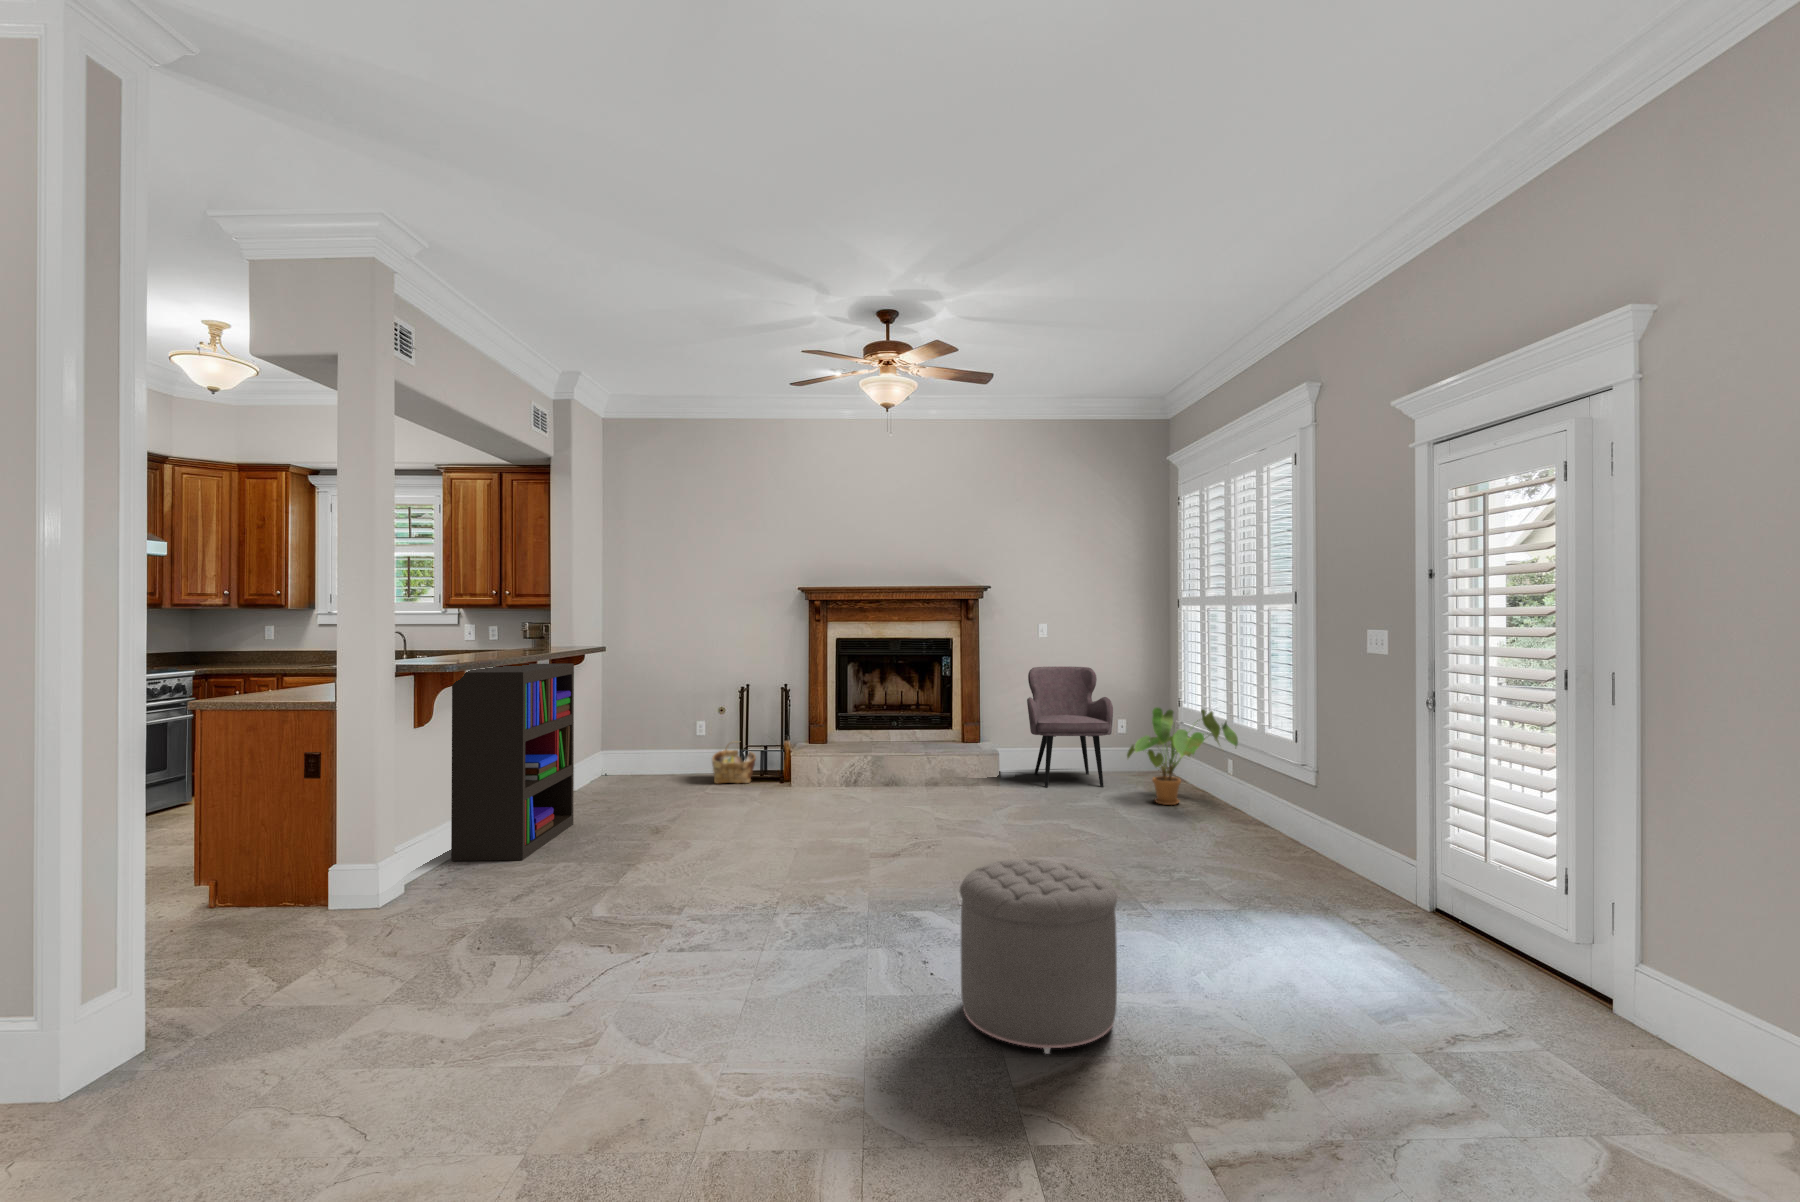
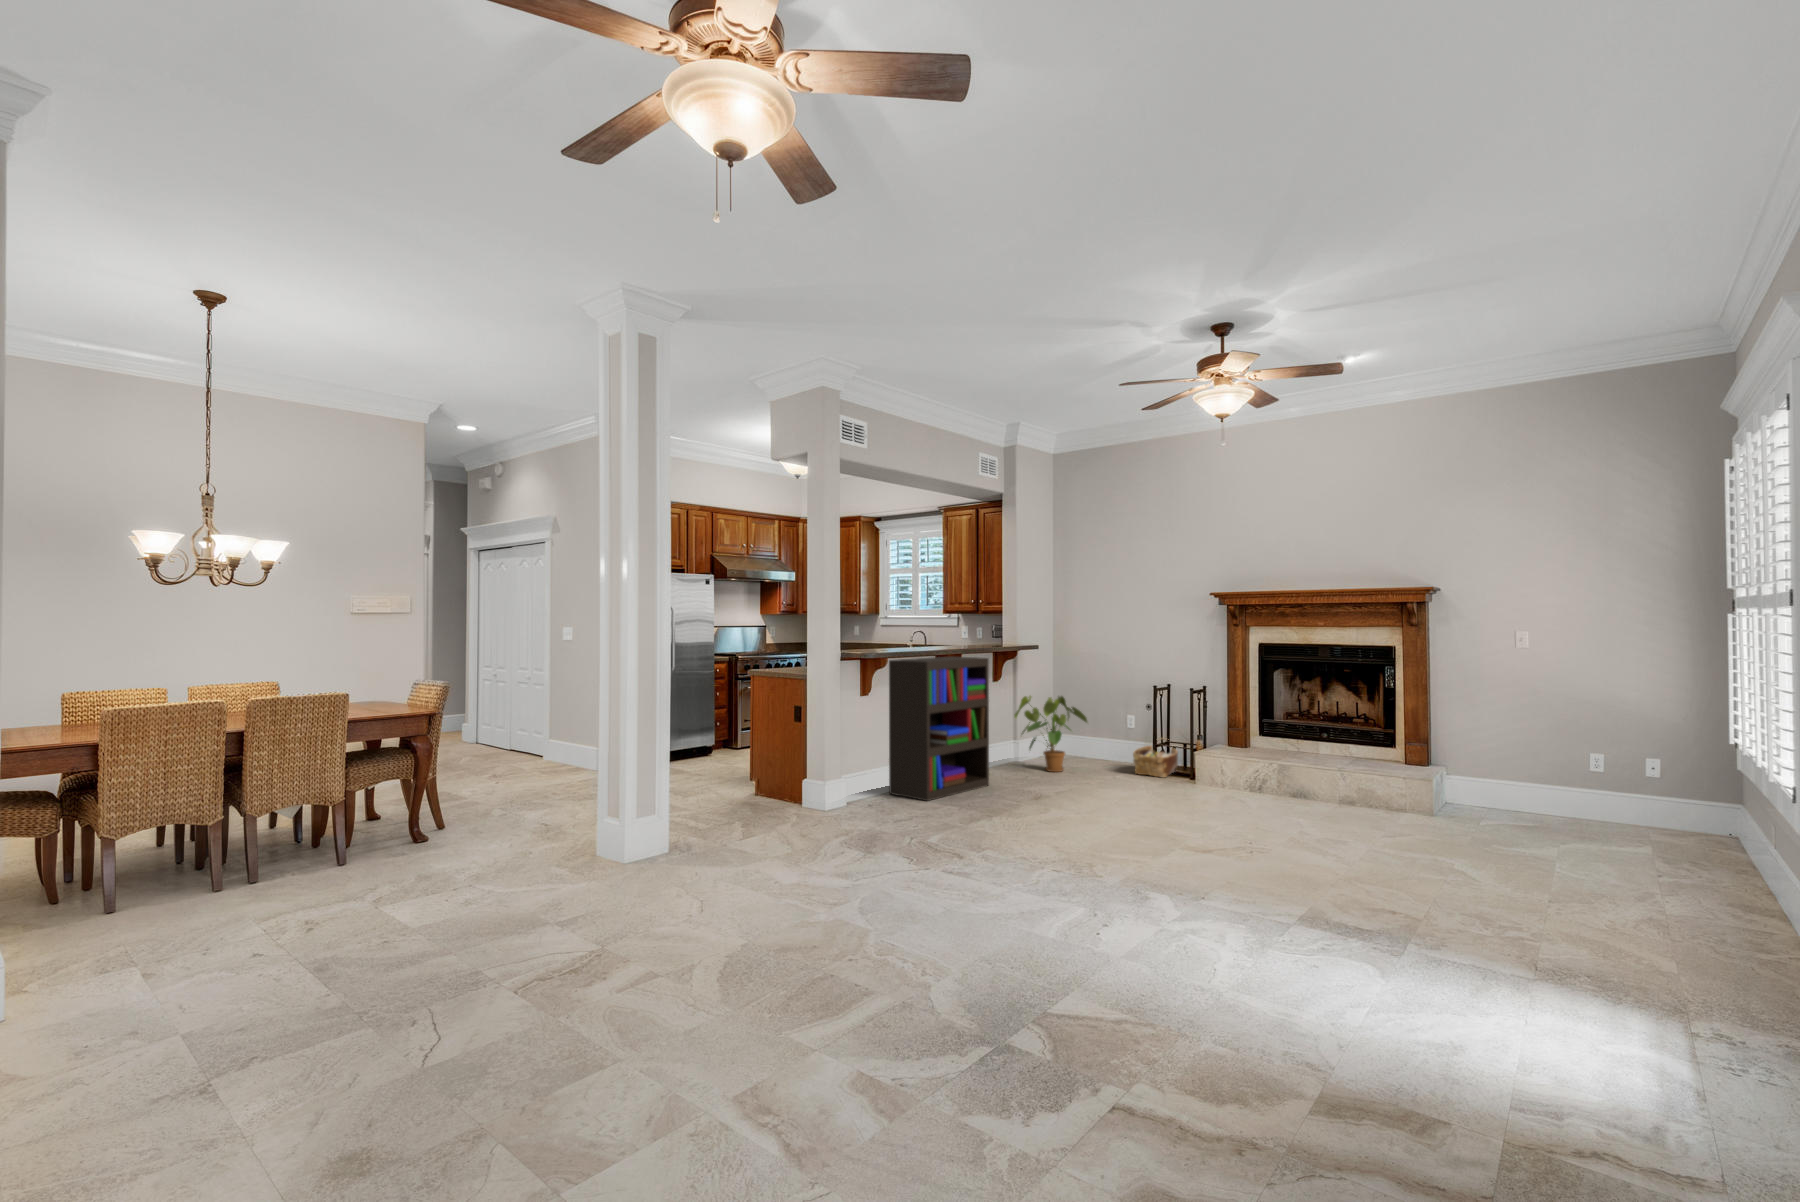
armchair: present [1027,667,1113,787] -> none [1471,684,1601,840]
house plant: present [1127,708,1238,805] -> present [1014,696,1087,772]
ottoman: present [960,859,1117,1054] -> none [1034,836,1172,993]

